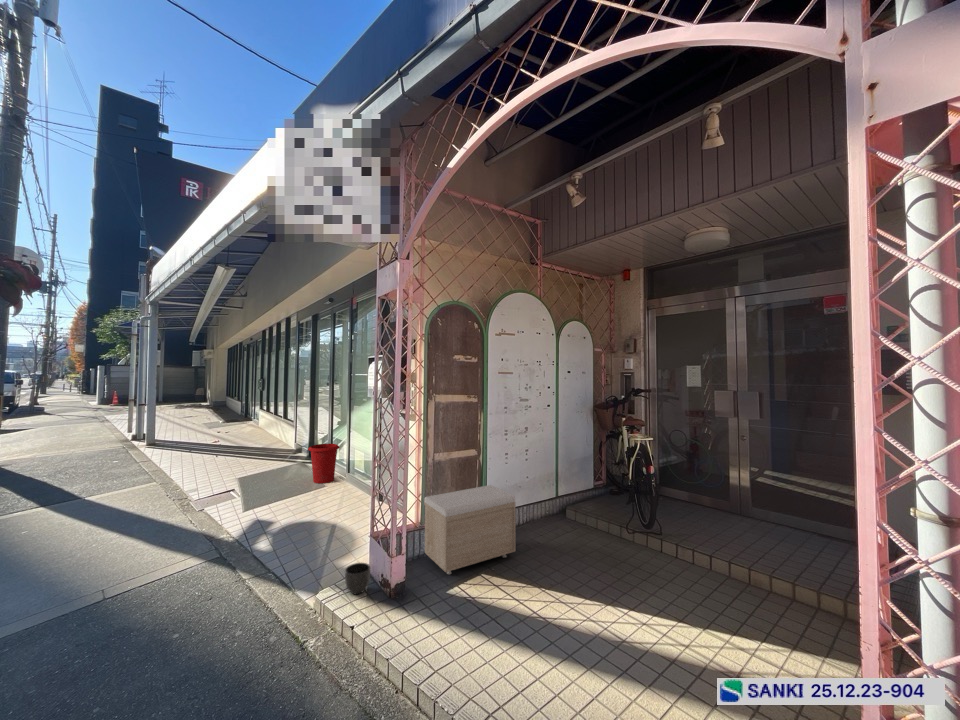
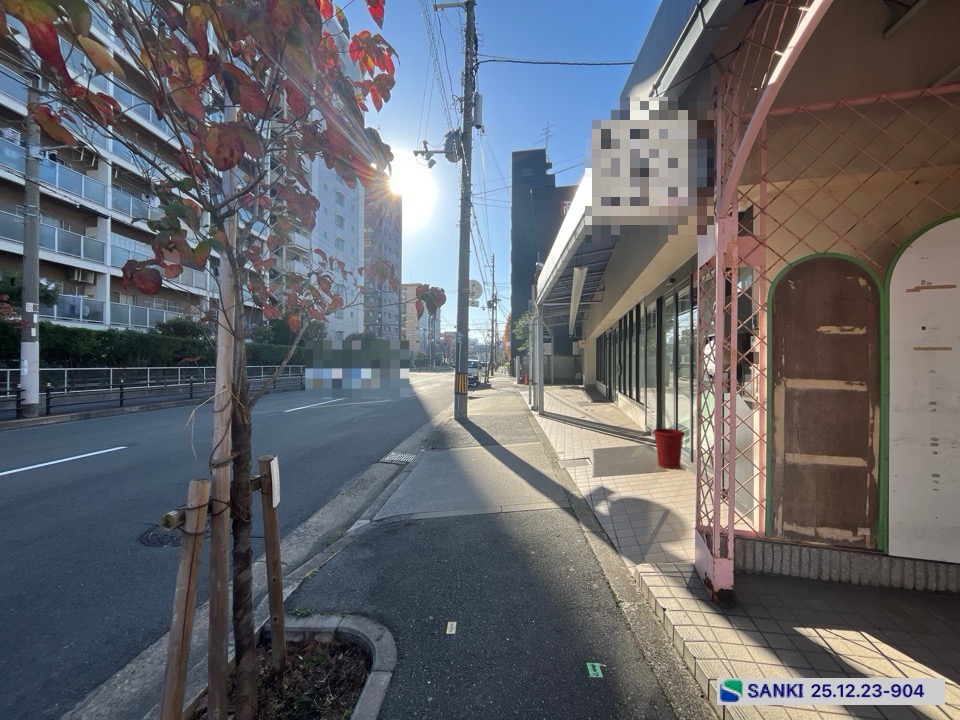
storage bench: present [424,485,516,574] -> none [769,503,940,625]
planter: present [345,563,370,594] -> none [664,550,693,583]

